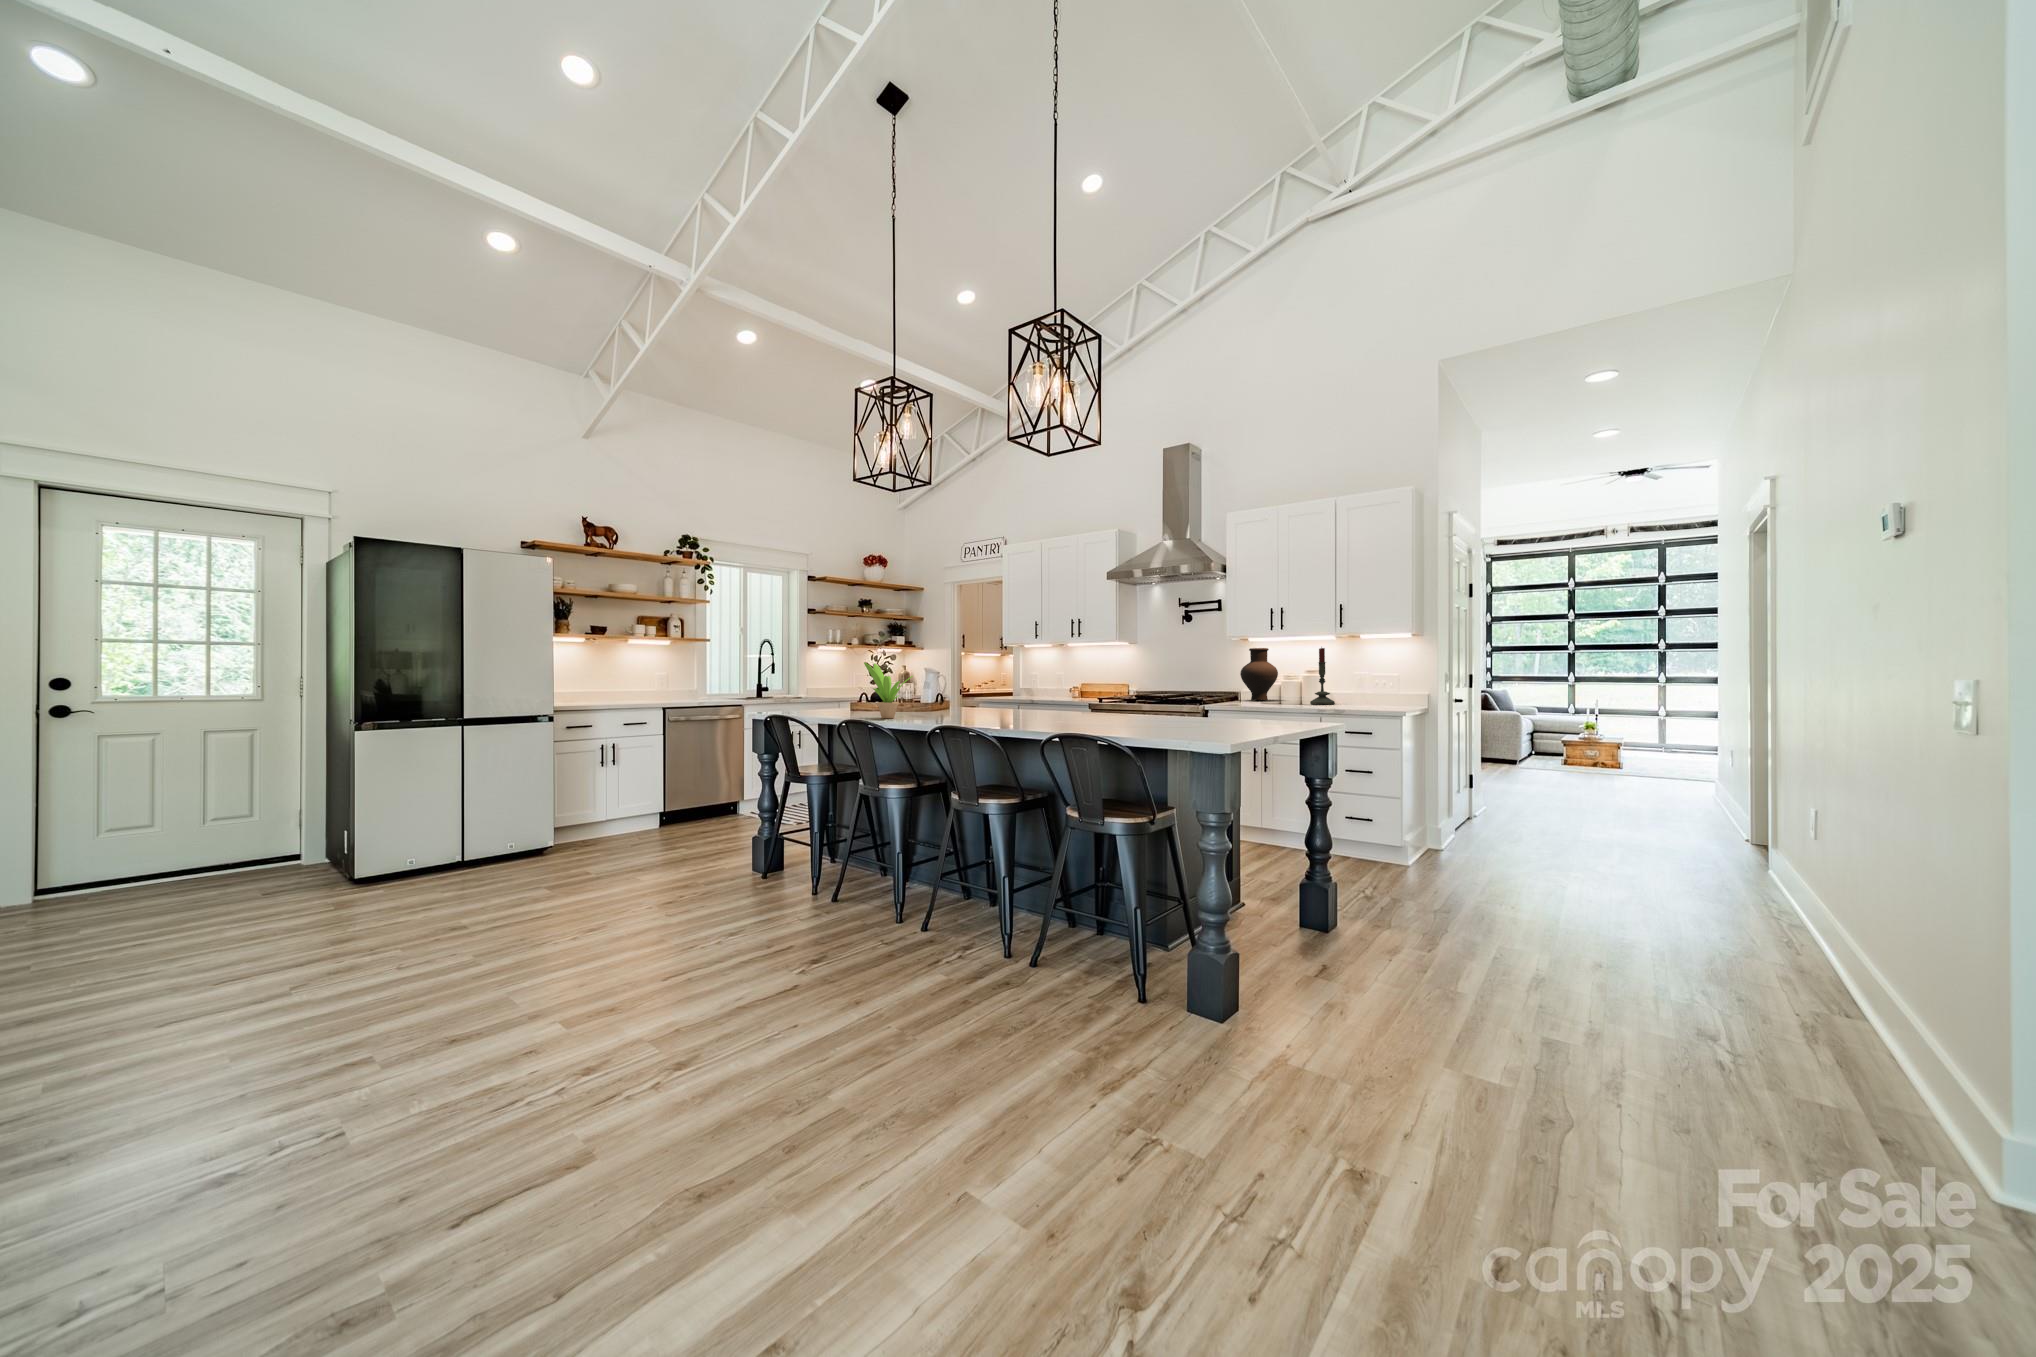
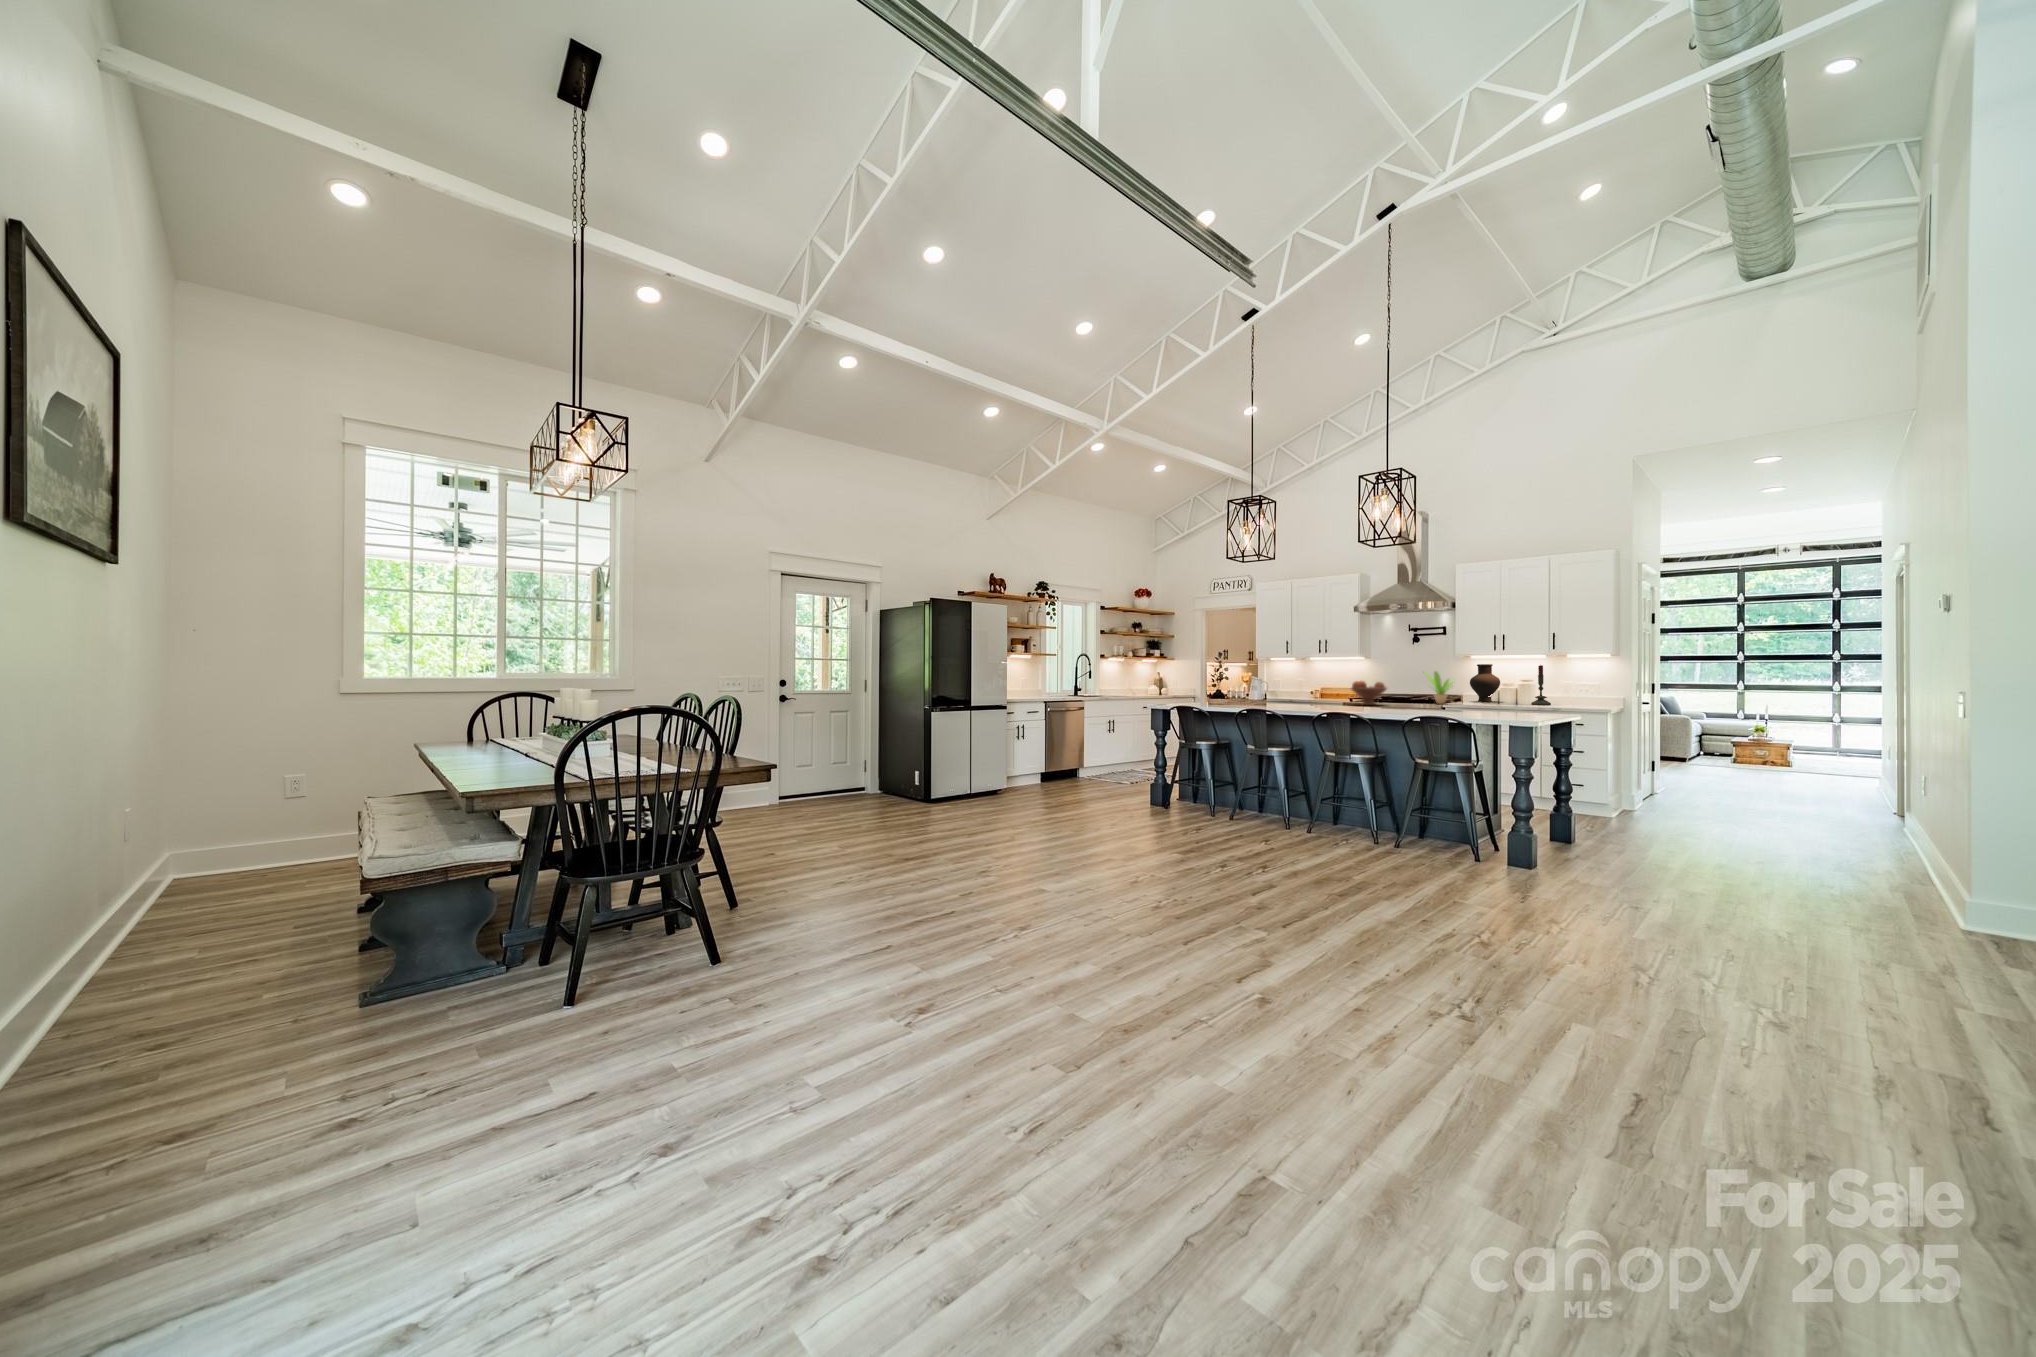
potted plant: present [864,662,913,718] -> present [1425,671,1453,704]
fruit bowl: none [1070,672,1118,708] -> present [1352,681,1387,705]

